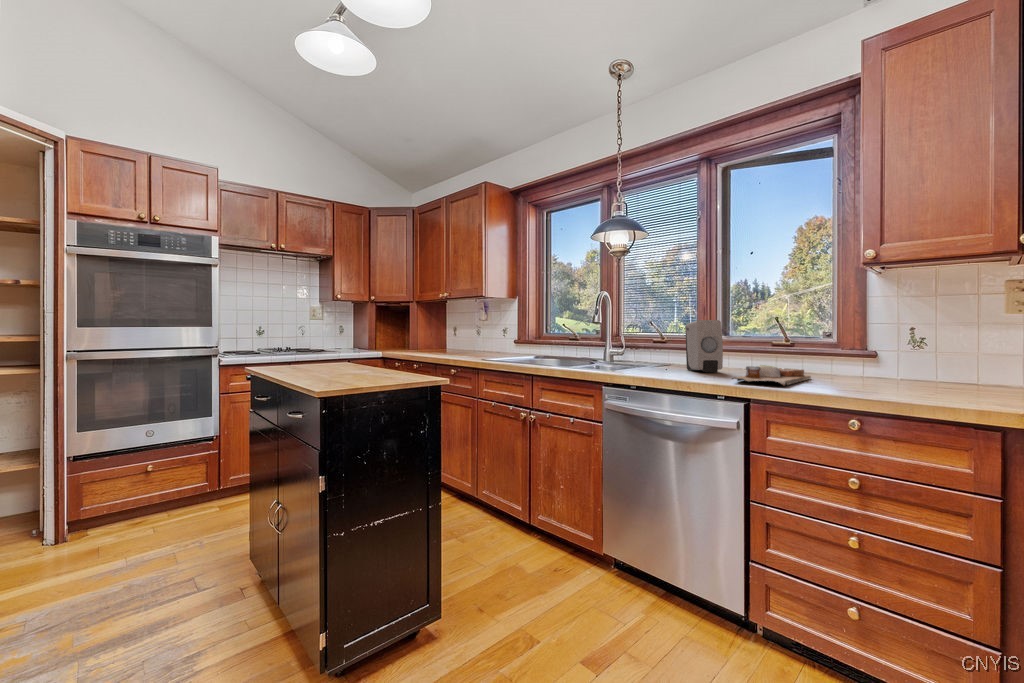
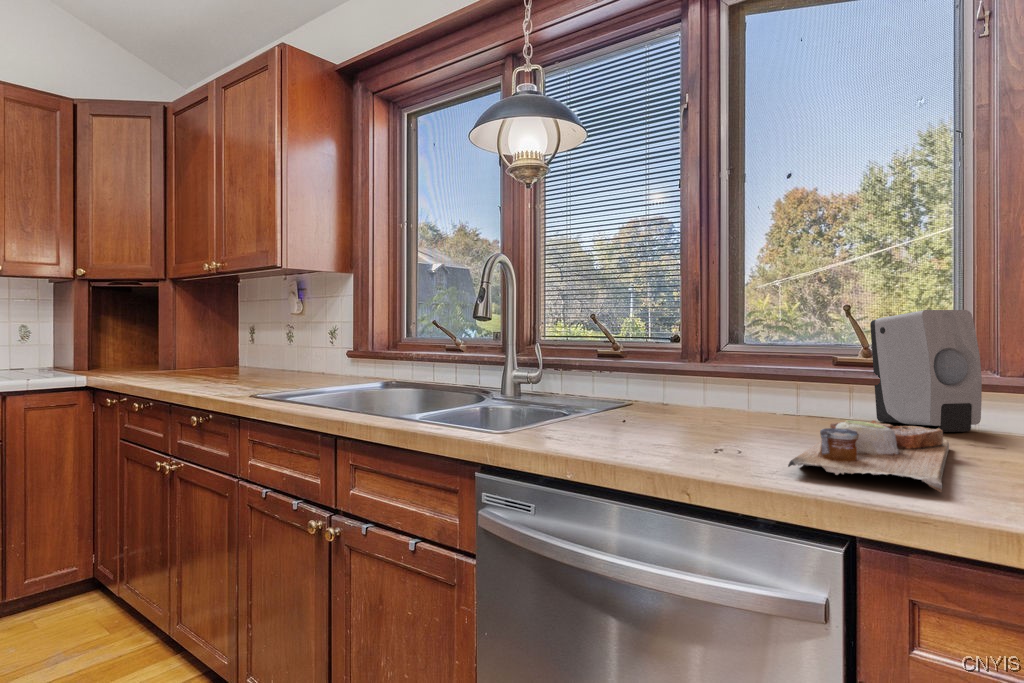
soap dispenser: present [685,320,723,372] -> present [870,310,982,432]

